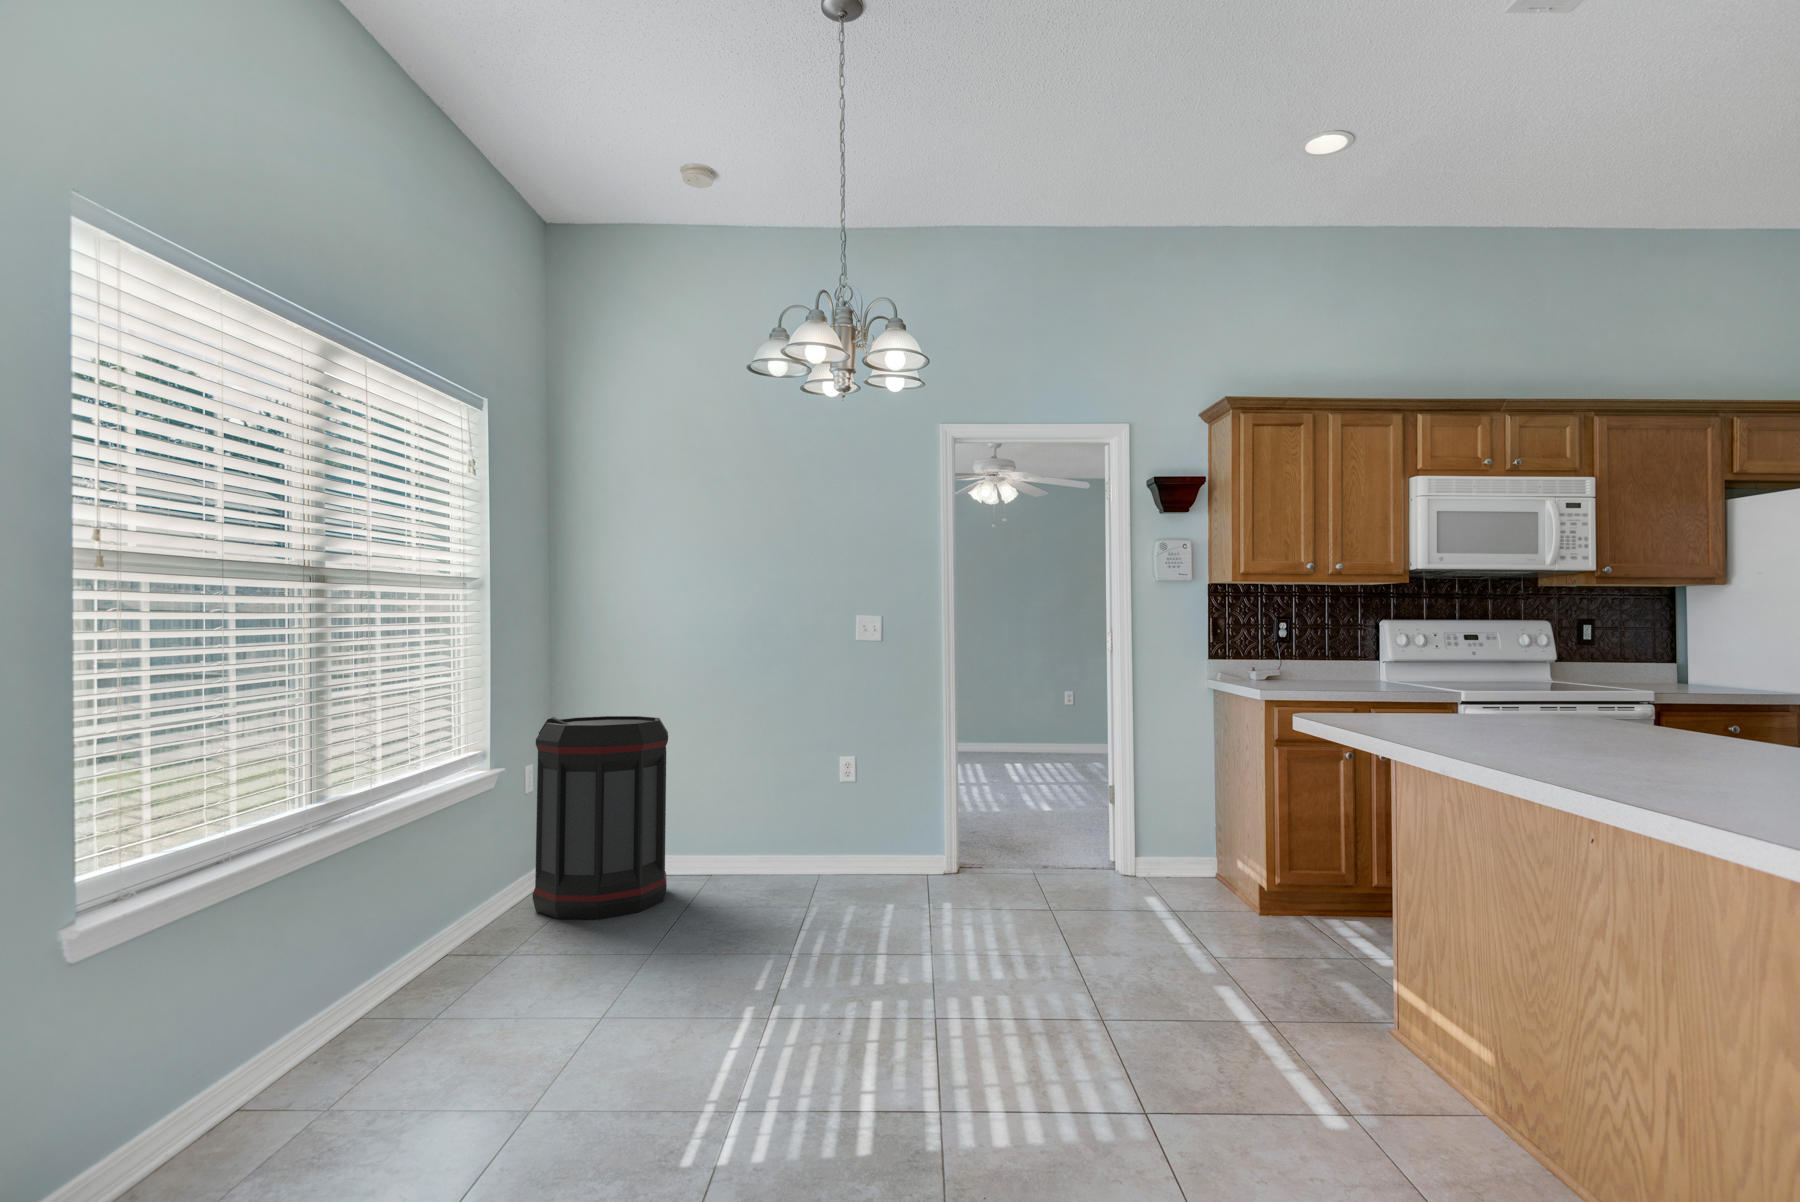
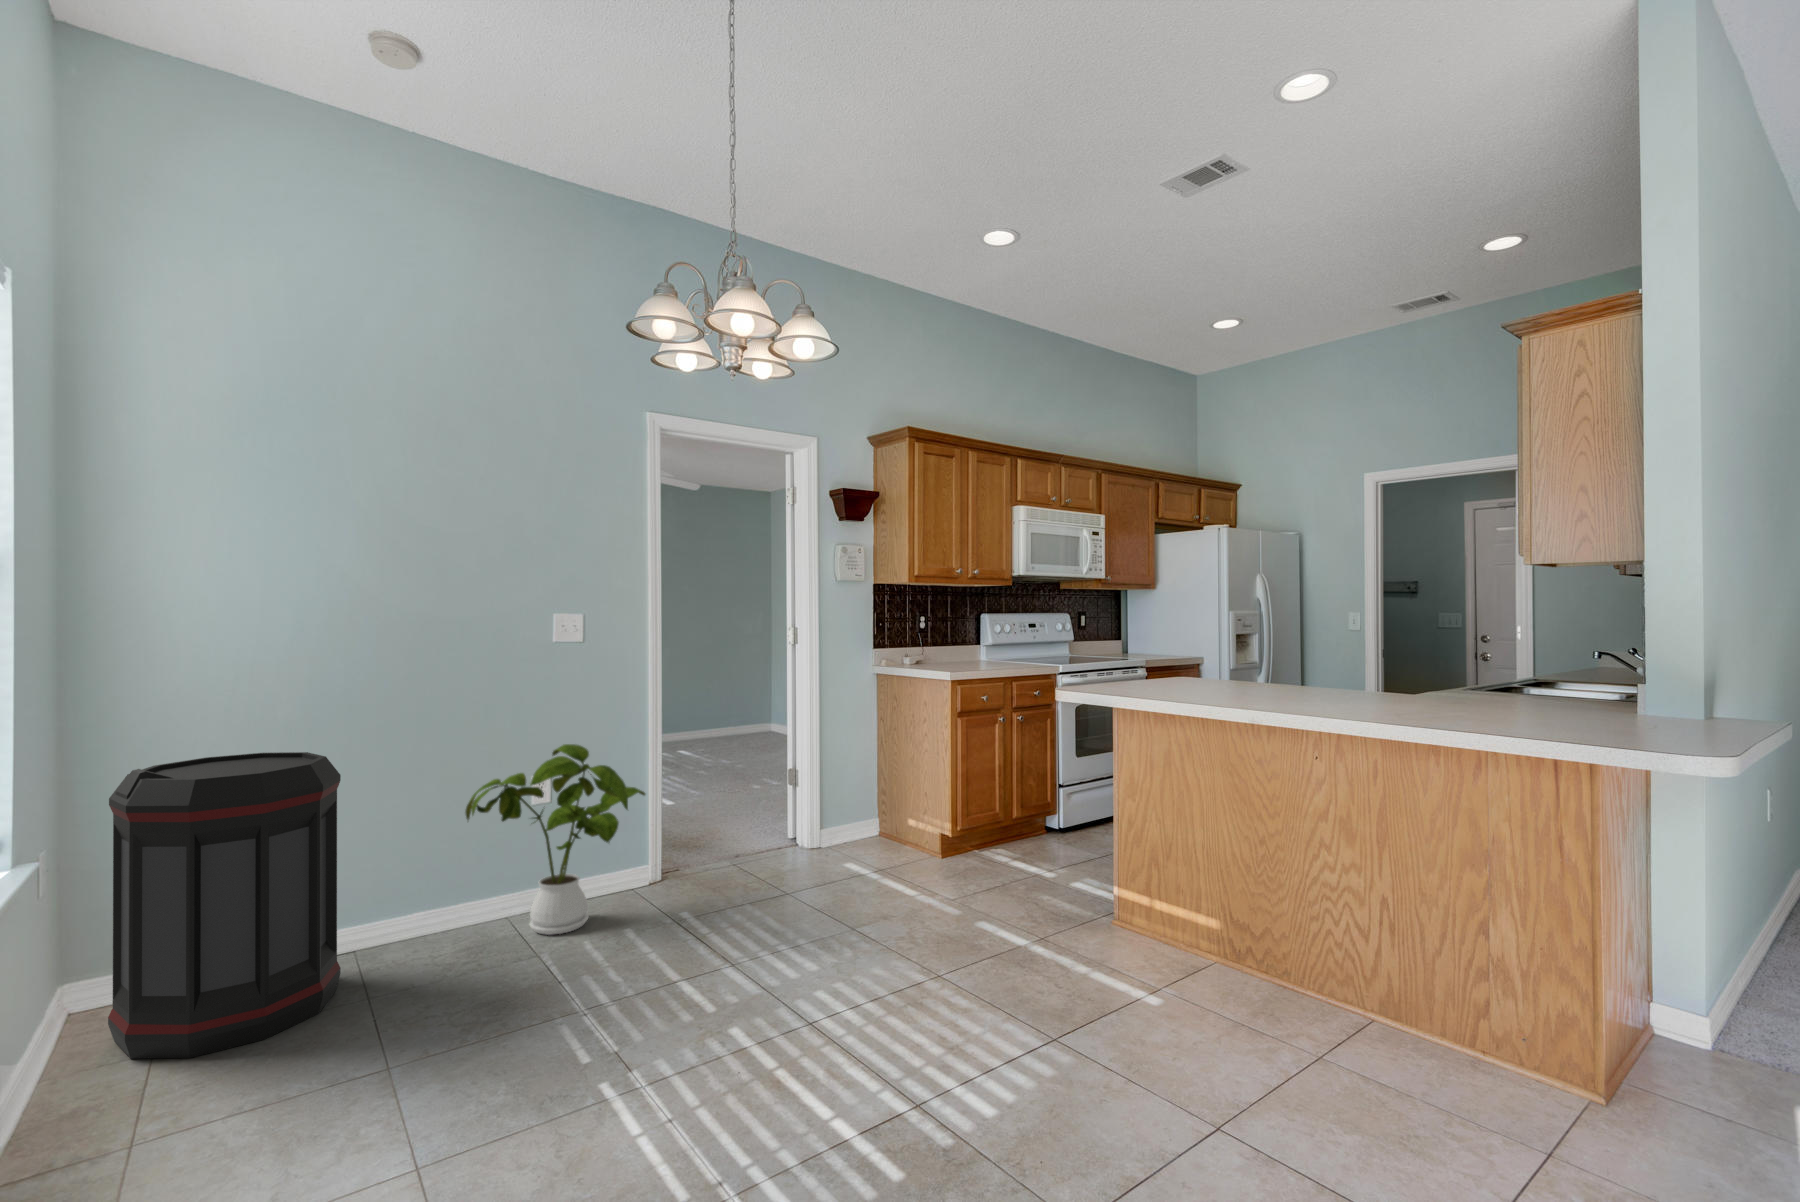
house plant: none [764,729,924,899] -> present [465,744,645,935]

